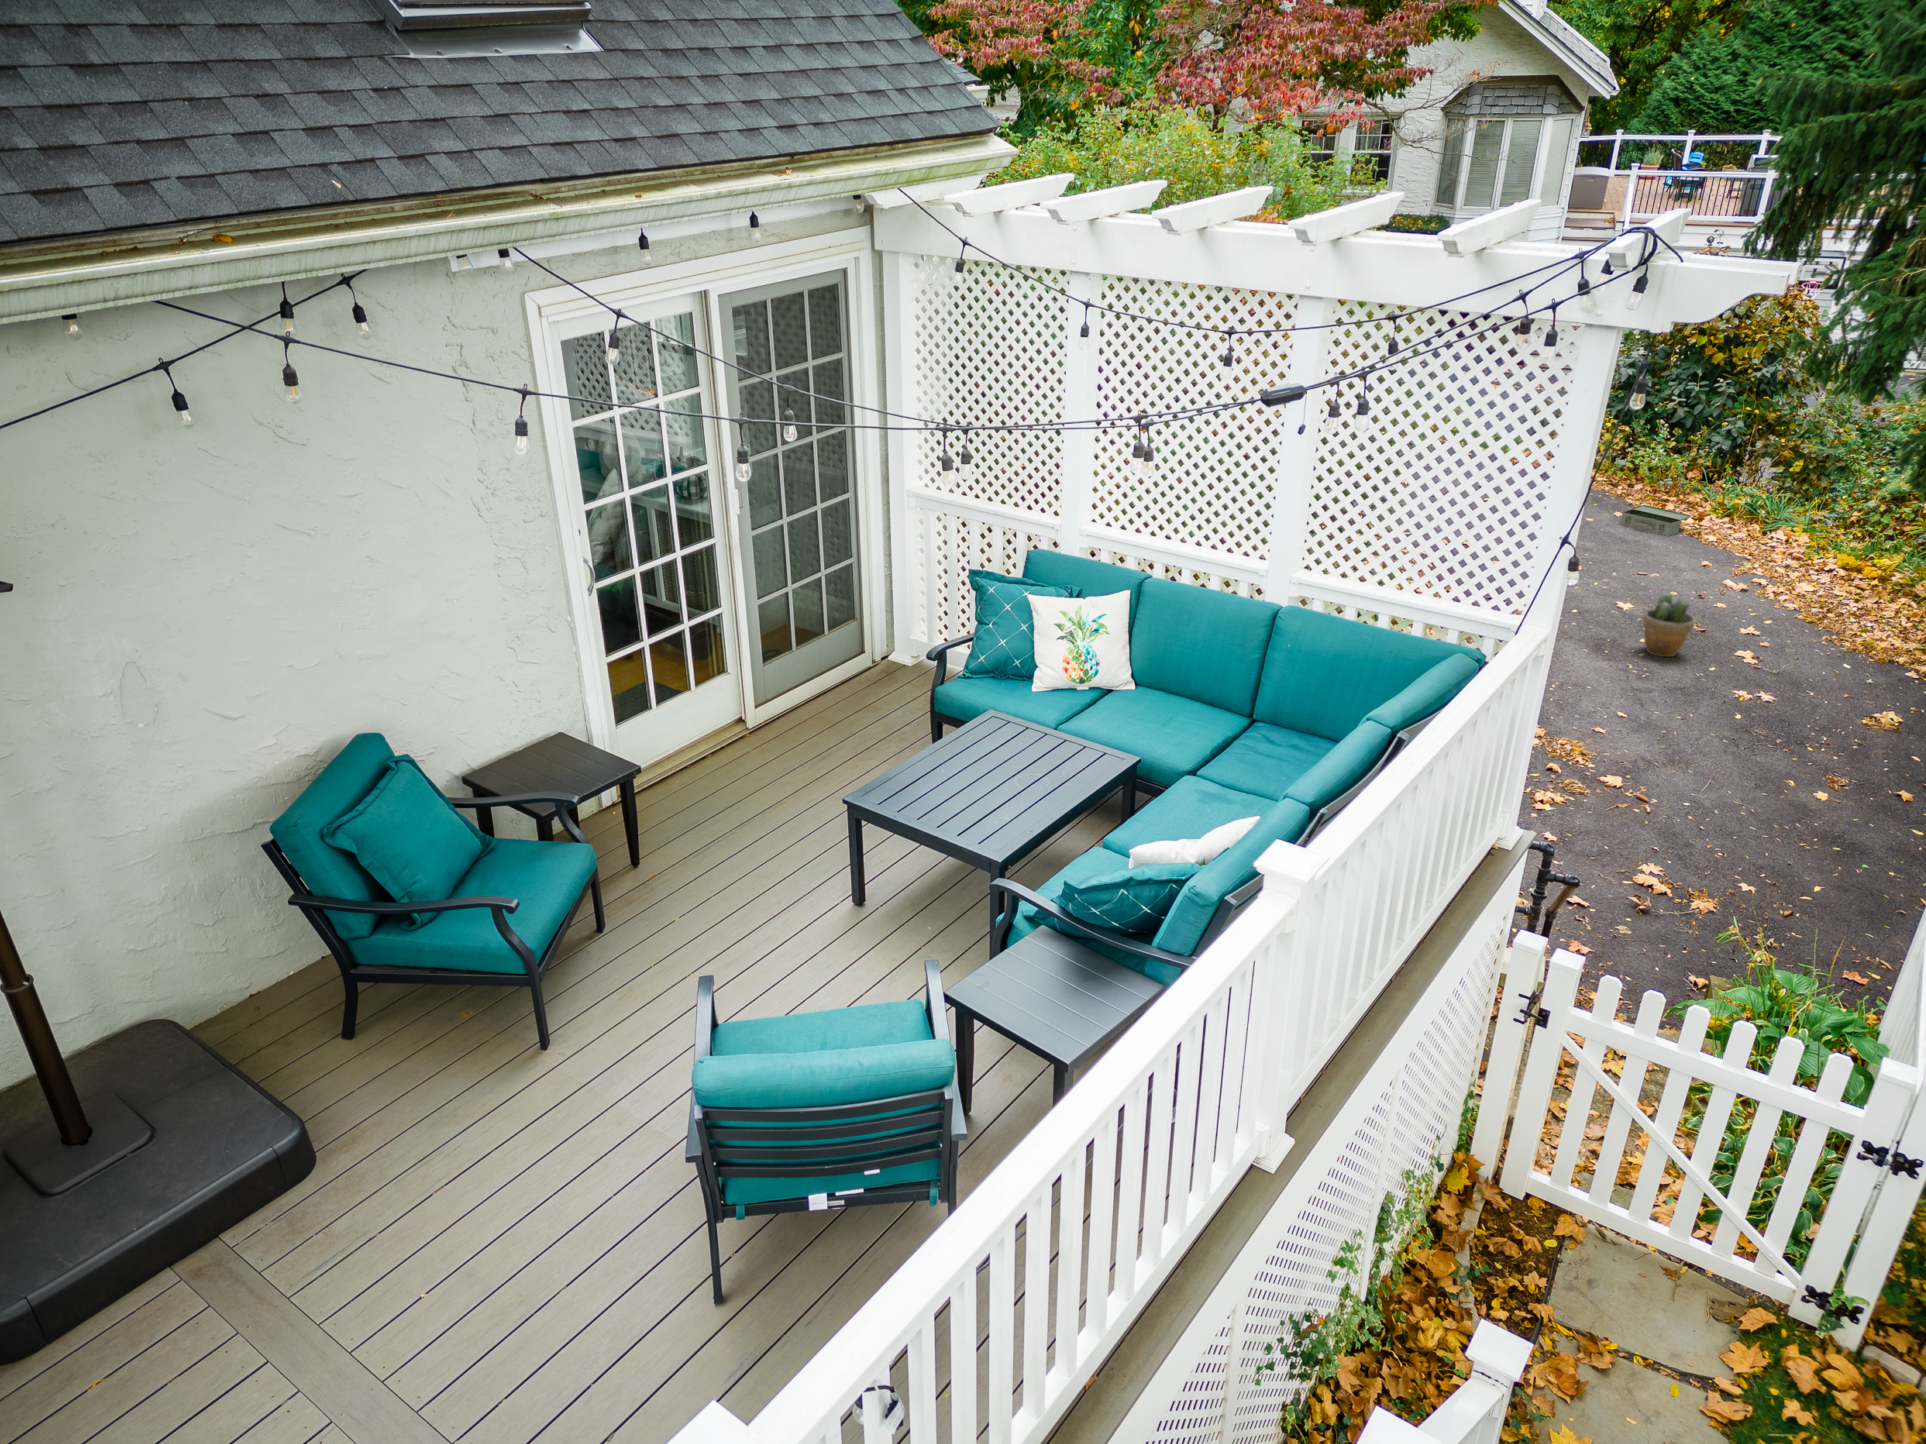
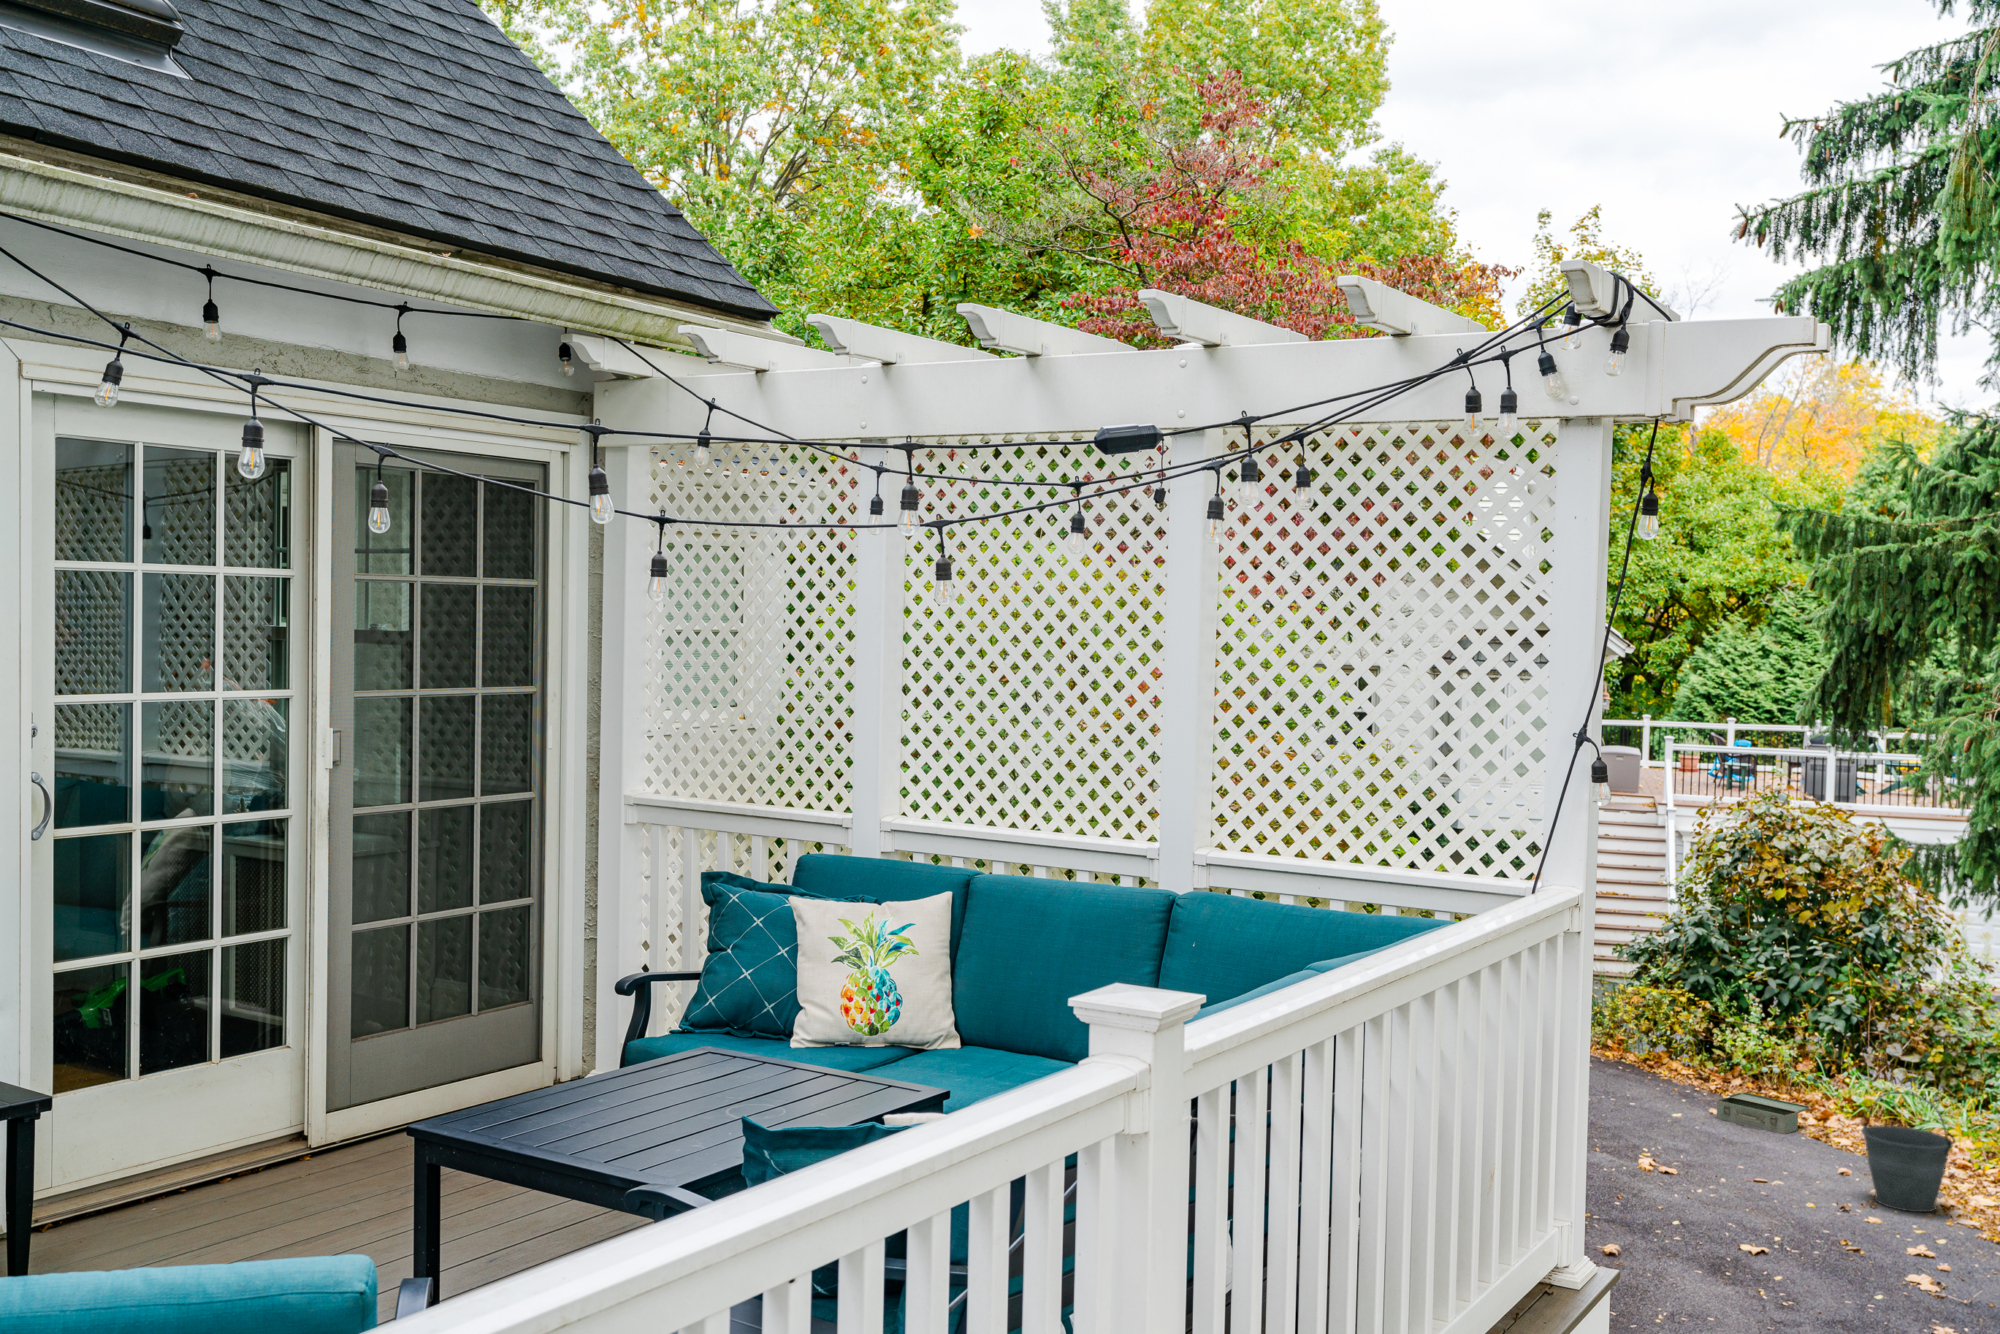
bucket: none [1724,516,1792,597] -> present [1861,1092,1955,1212]
potted plant: present [1643,593,1695,657] -> none [1765,1184,1841,1286]

